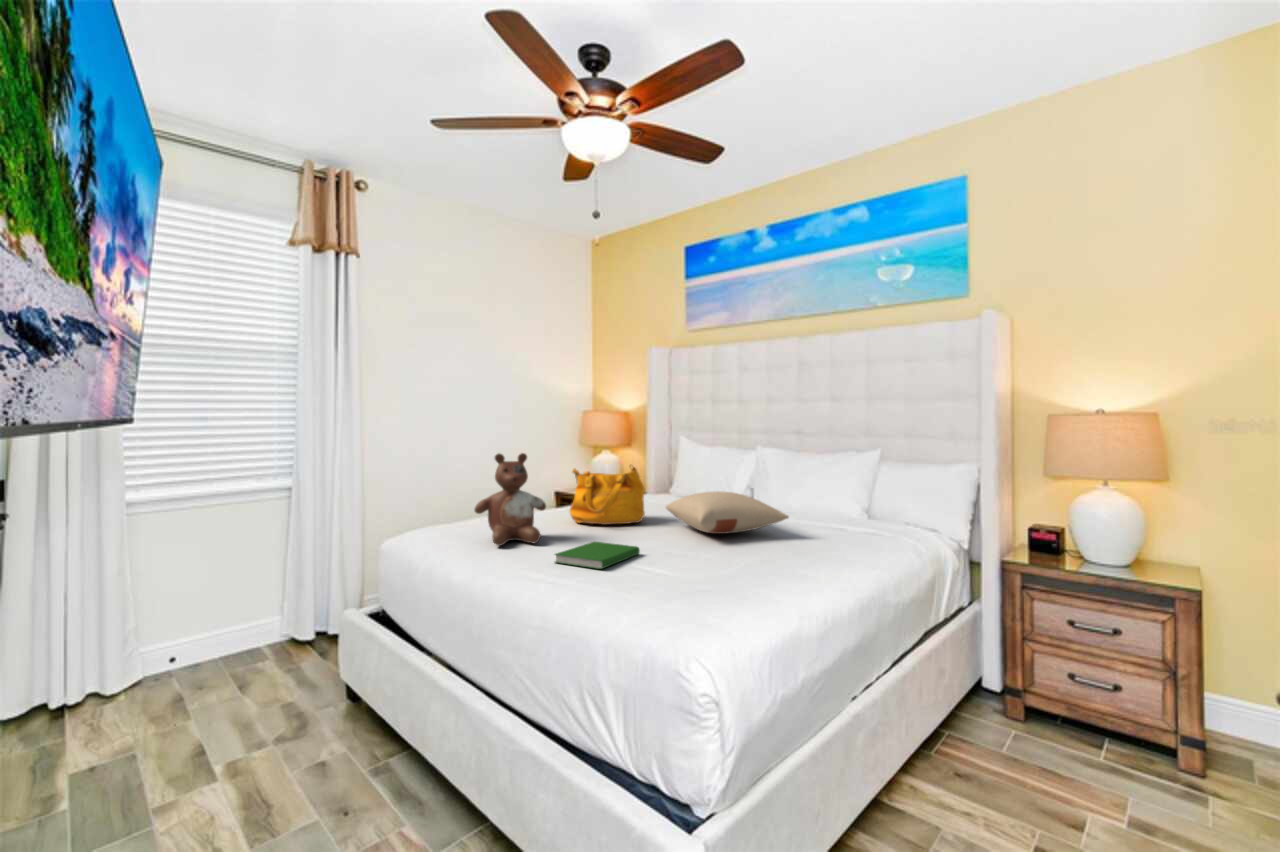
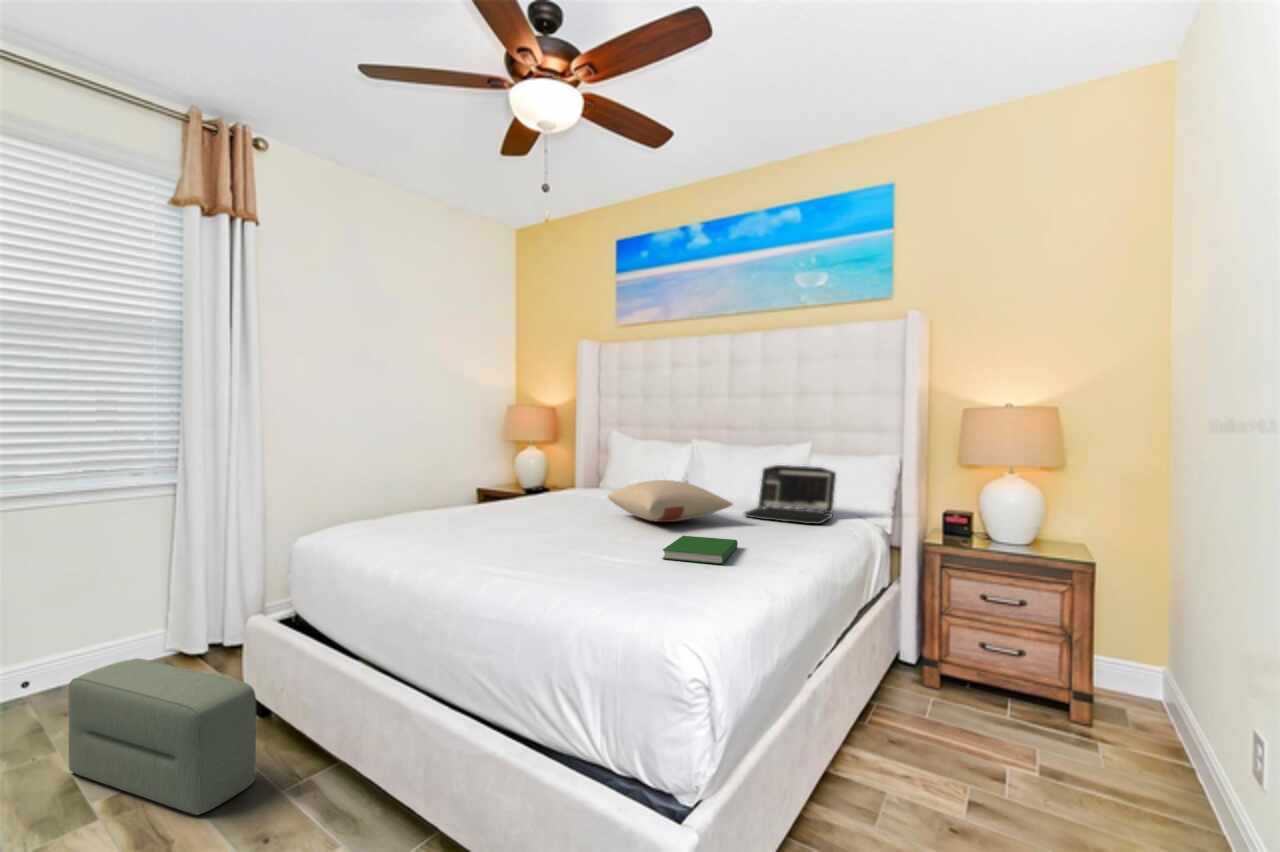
stuffed bear: present [475,453,546,546] -> none [408,440,486,539]
handbag: present [570,467,645,525] -> none [506,454,585,516]
laptop: none [804,476,904,540] -> present [745,465,836,524]
hardcover book: present [555,542,640,569] -> present [663,536,738,564]
pouf: none [200,643,342,783] -> present [68,658,256,815]

